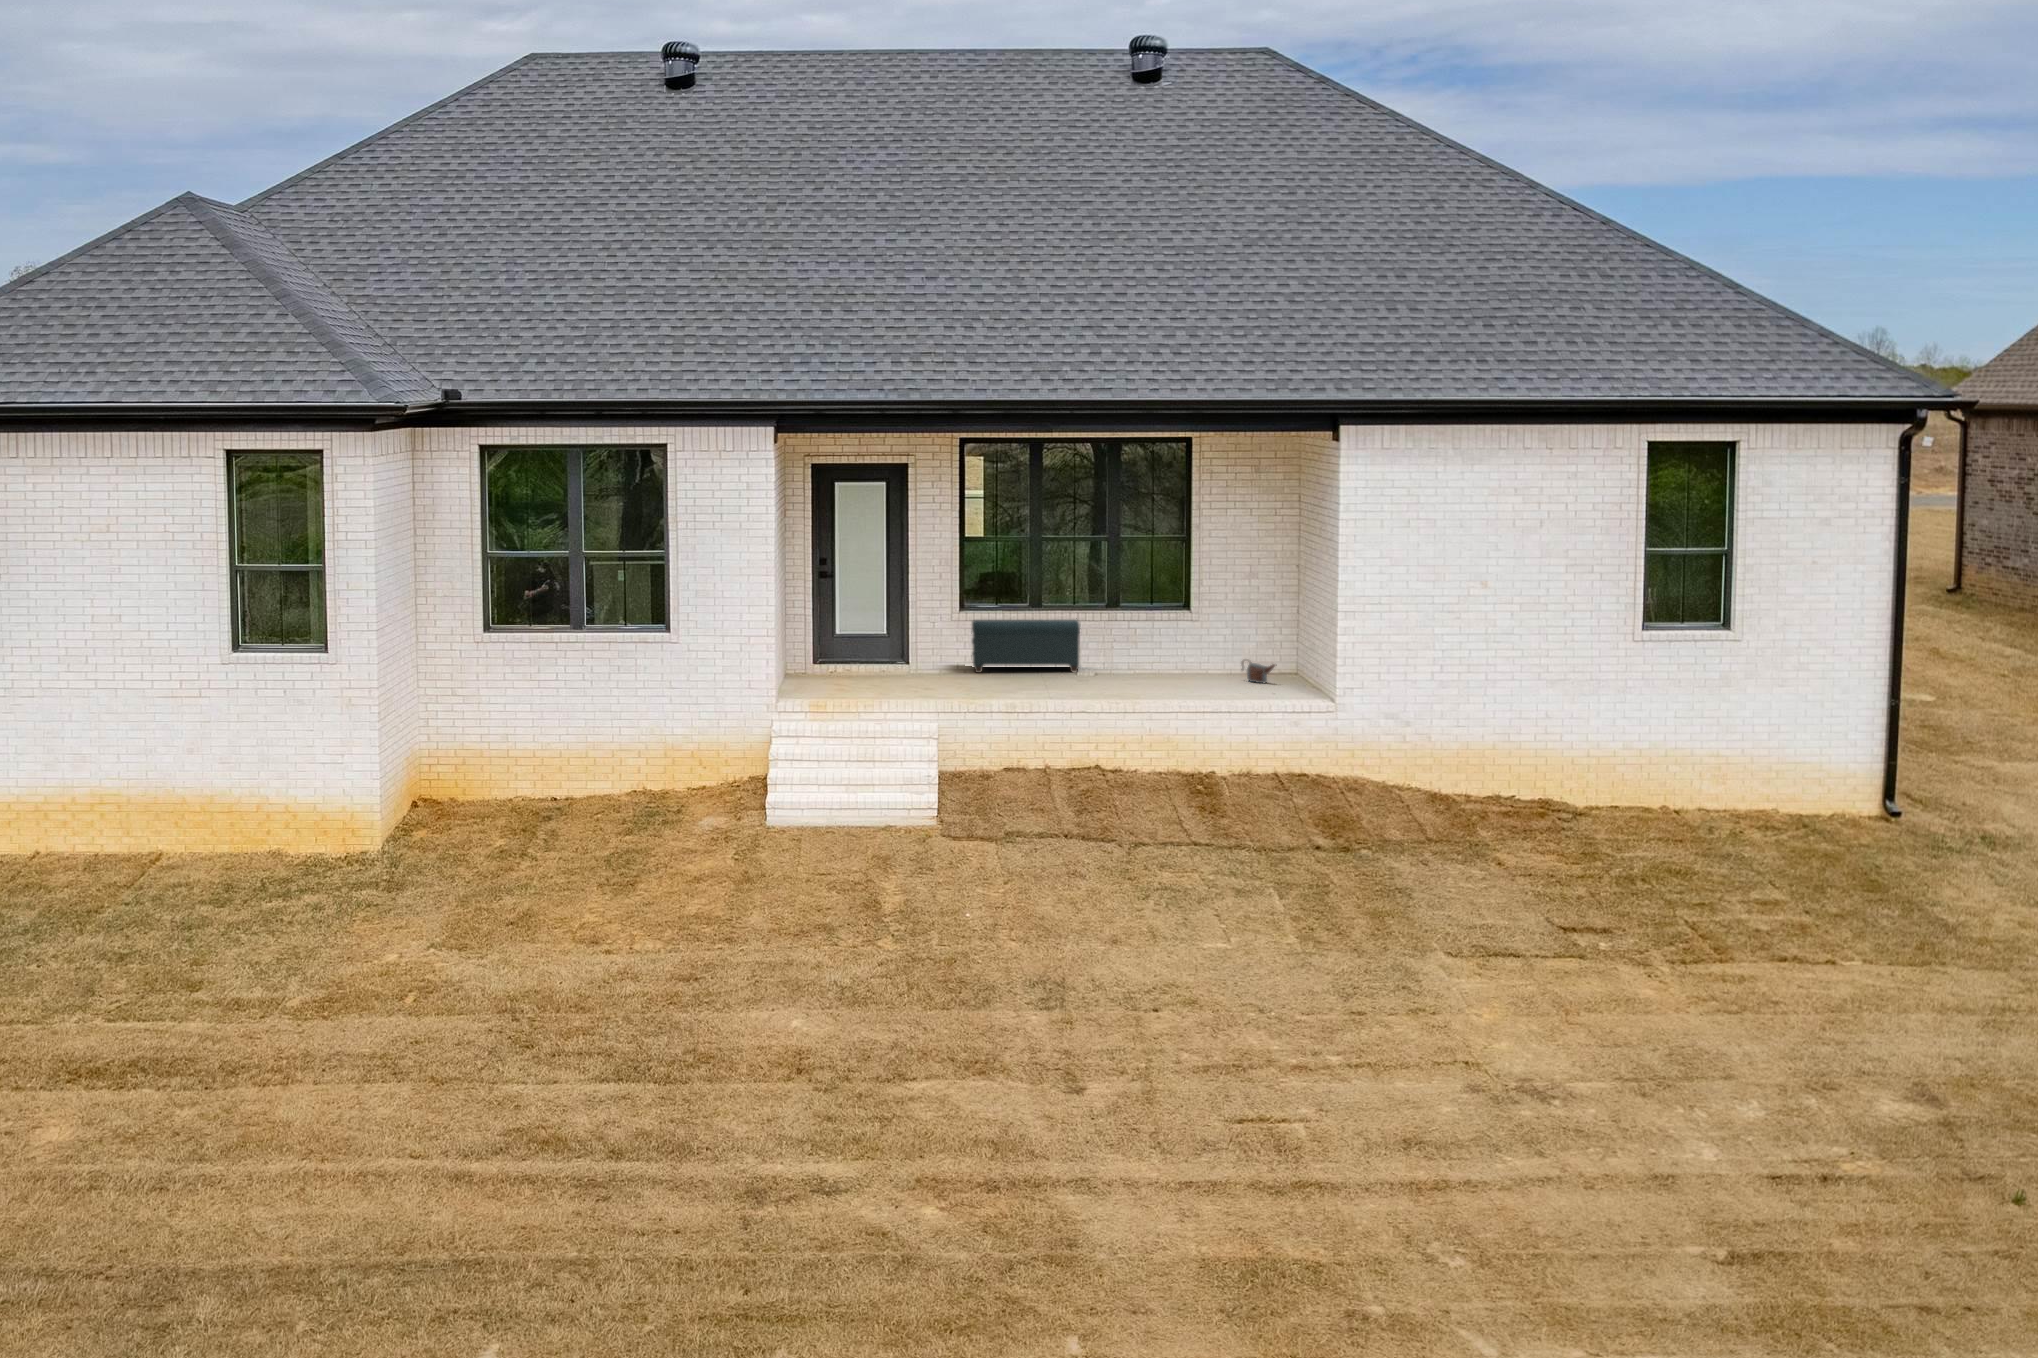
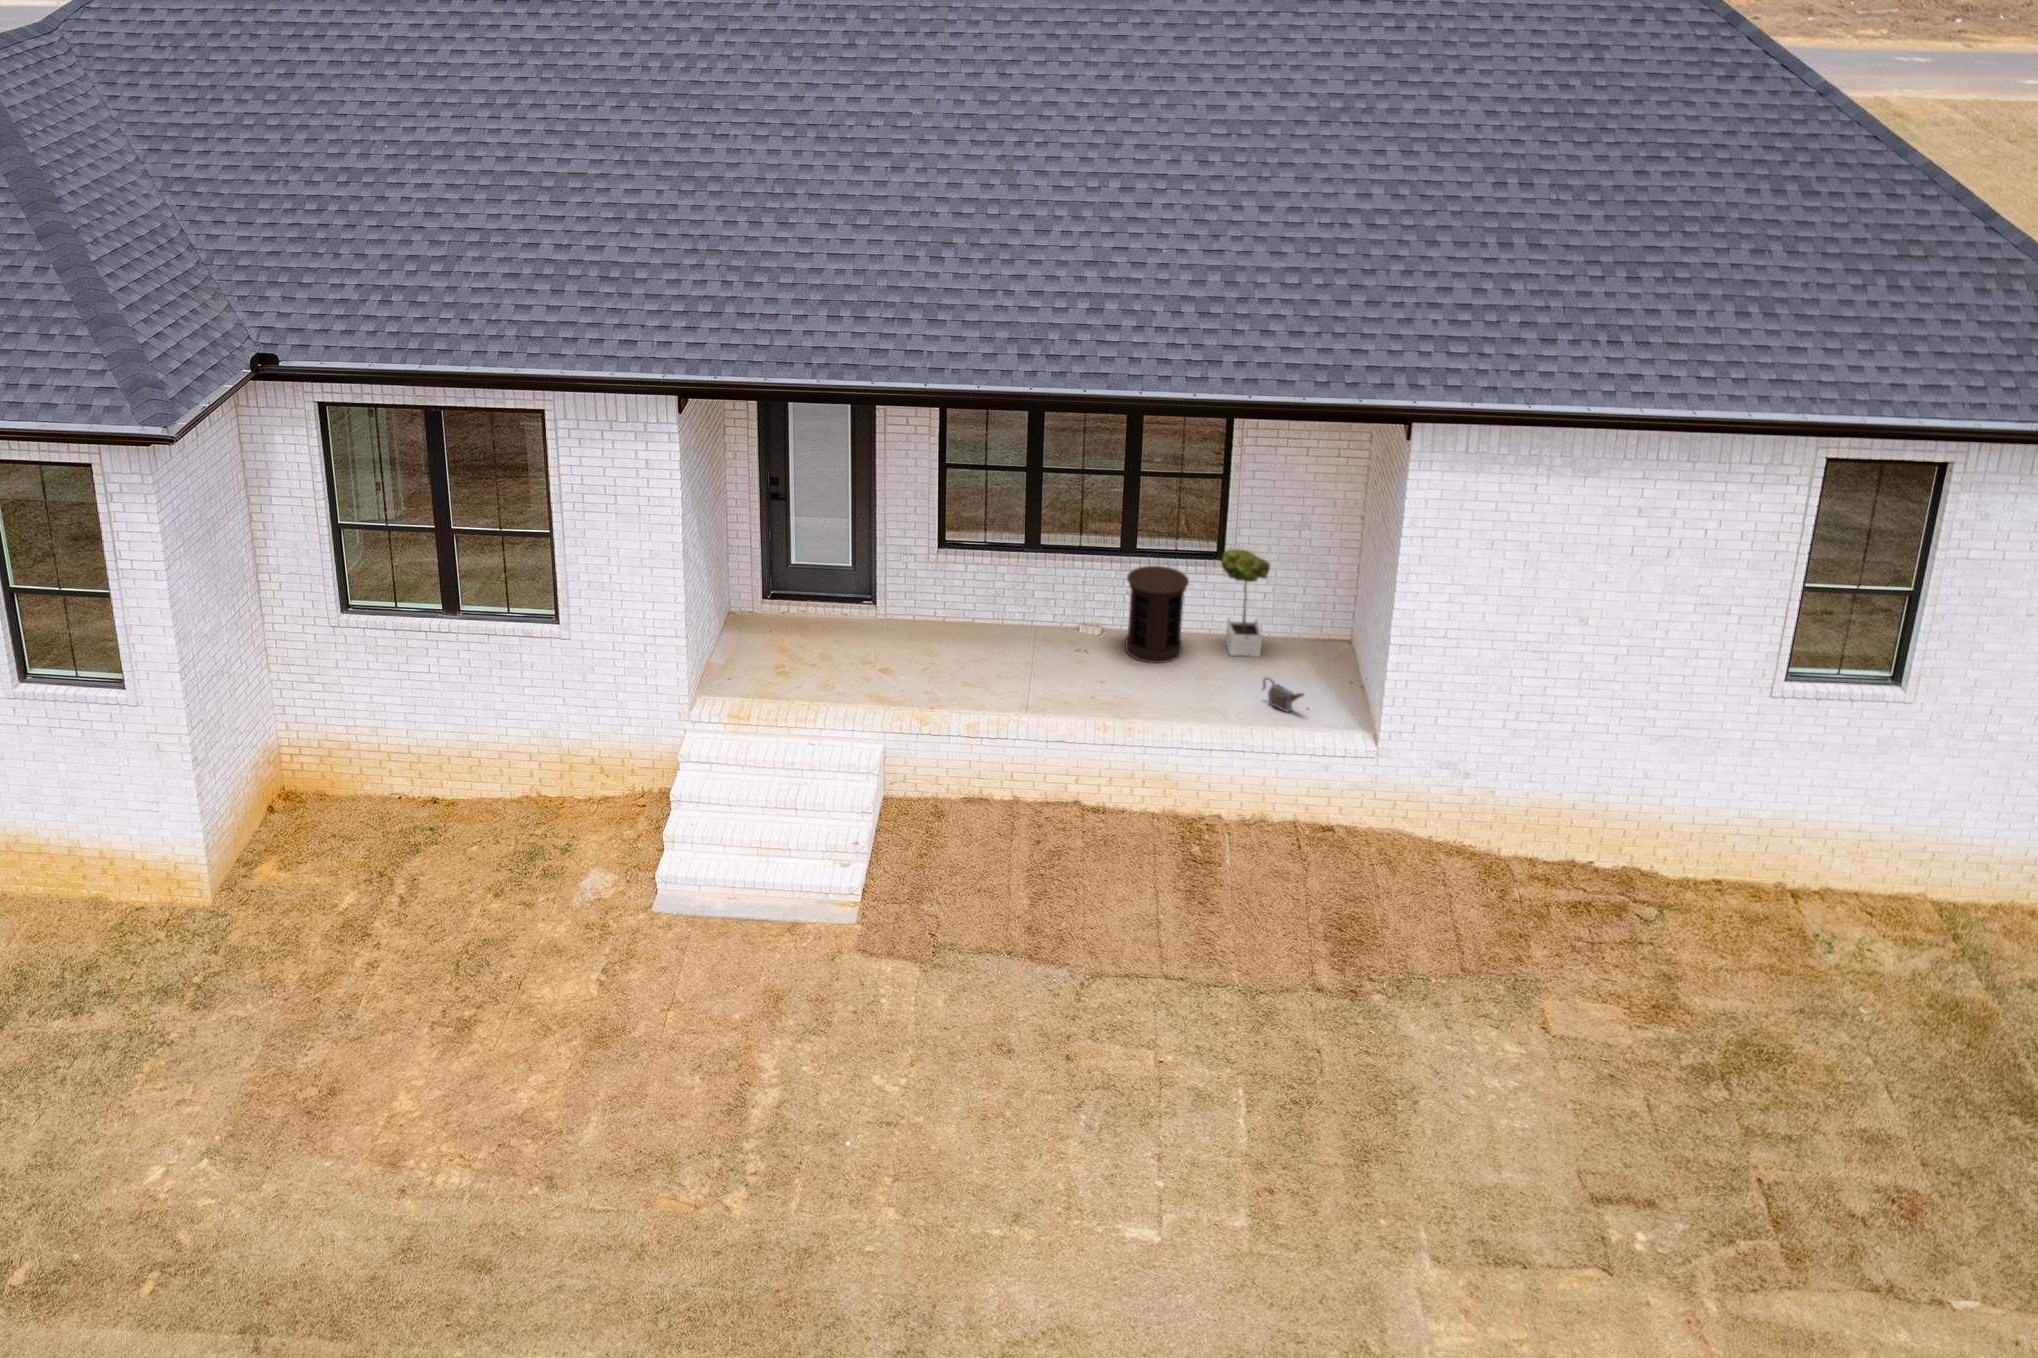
potted tree: none [1196,576,1237,667] -> present [1221,549,1270,657]
side table: none [1123,600,1173,671] -> present [1125,566,1189,663]
bench: present [972,620,1080,673] -> none [939,578,1071,660]

